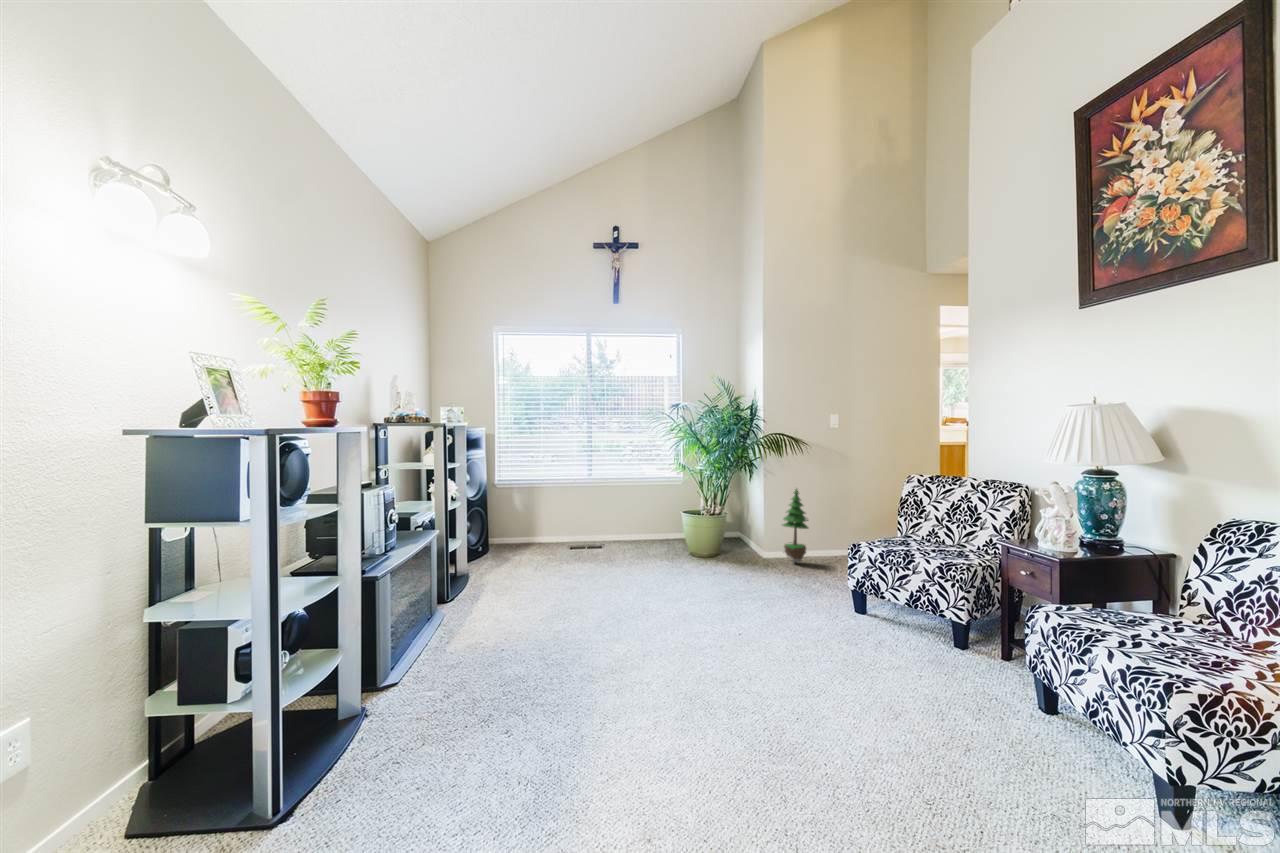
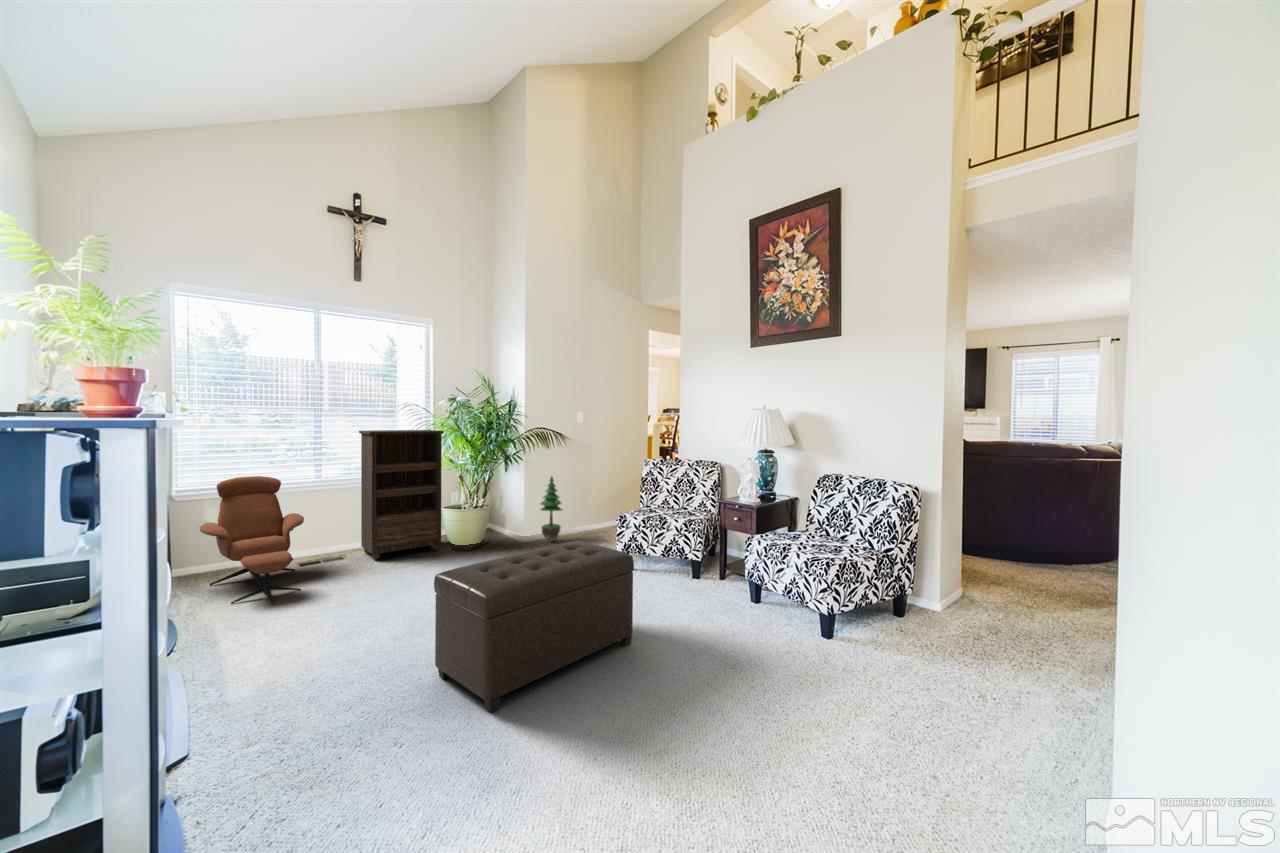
bookshelf: none [619,432,687,551] -> present [359,430,444,560]
lounge chair: none [502,467,570,571] -> present [199,476,304,604]
ottoman: none [569,560,794,725] -> present [434,541,634,712]

